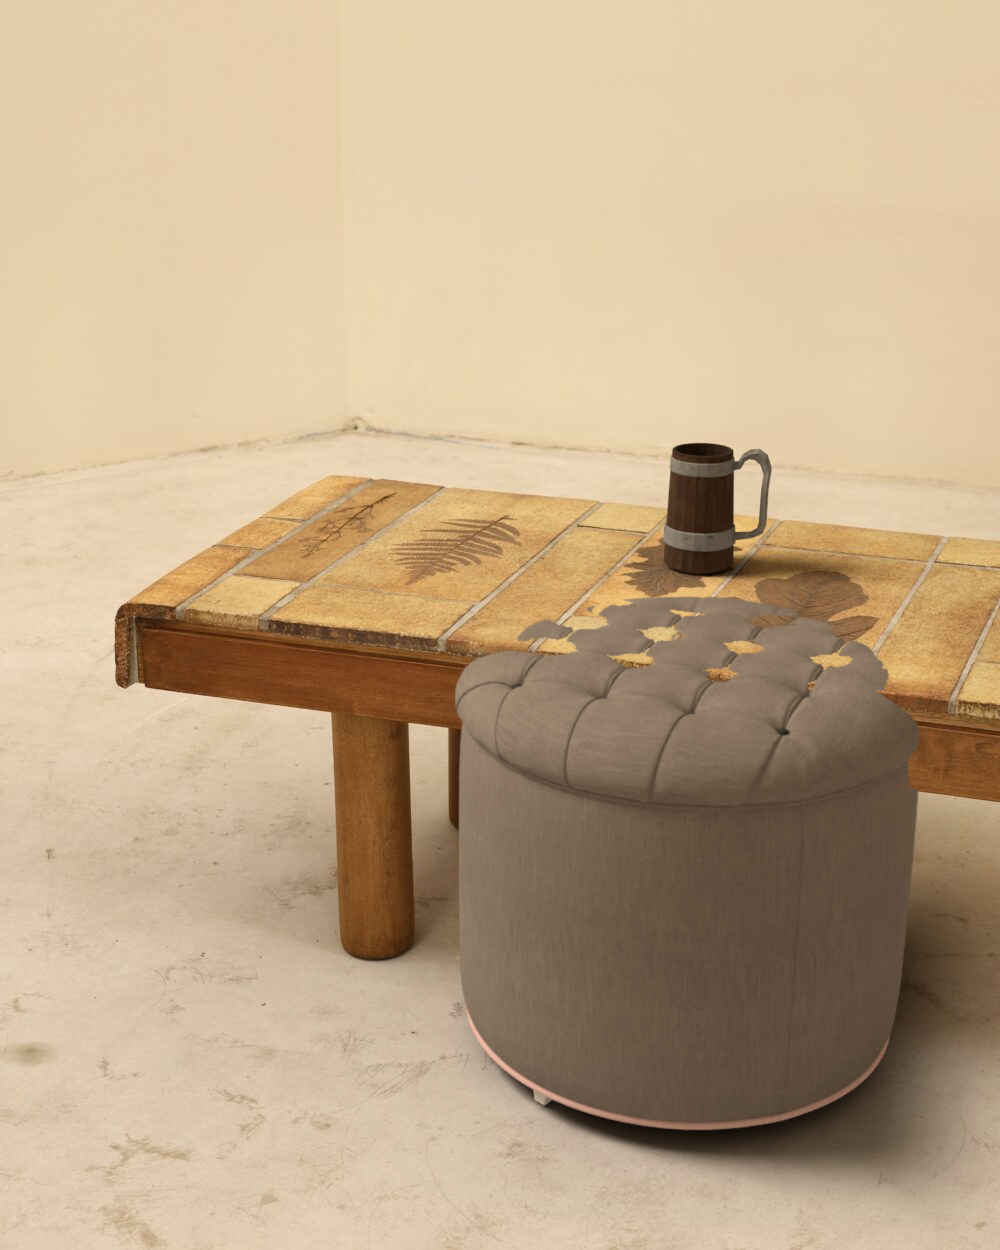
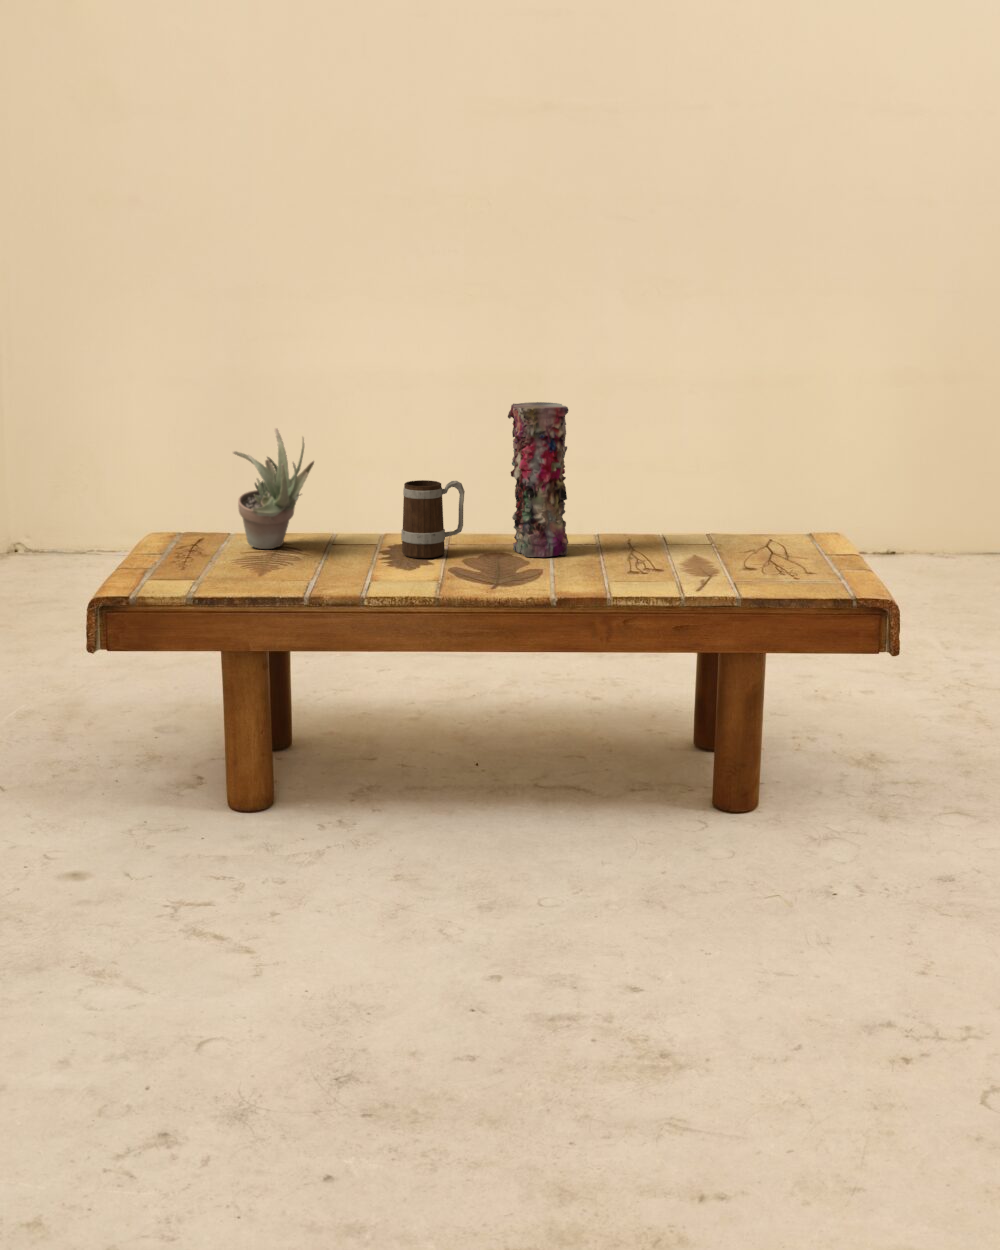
vase: none [854,322,962,591] -> present [508,402,568,557]
succulent plant: none [411,345,541,531] -> present [233,429,314,549]
ottoman: present [455,597,920,1130] -> none [318,569,589,864]

